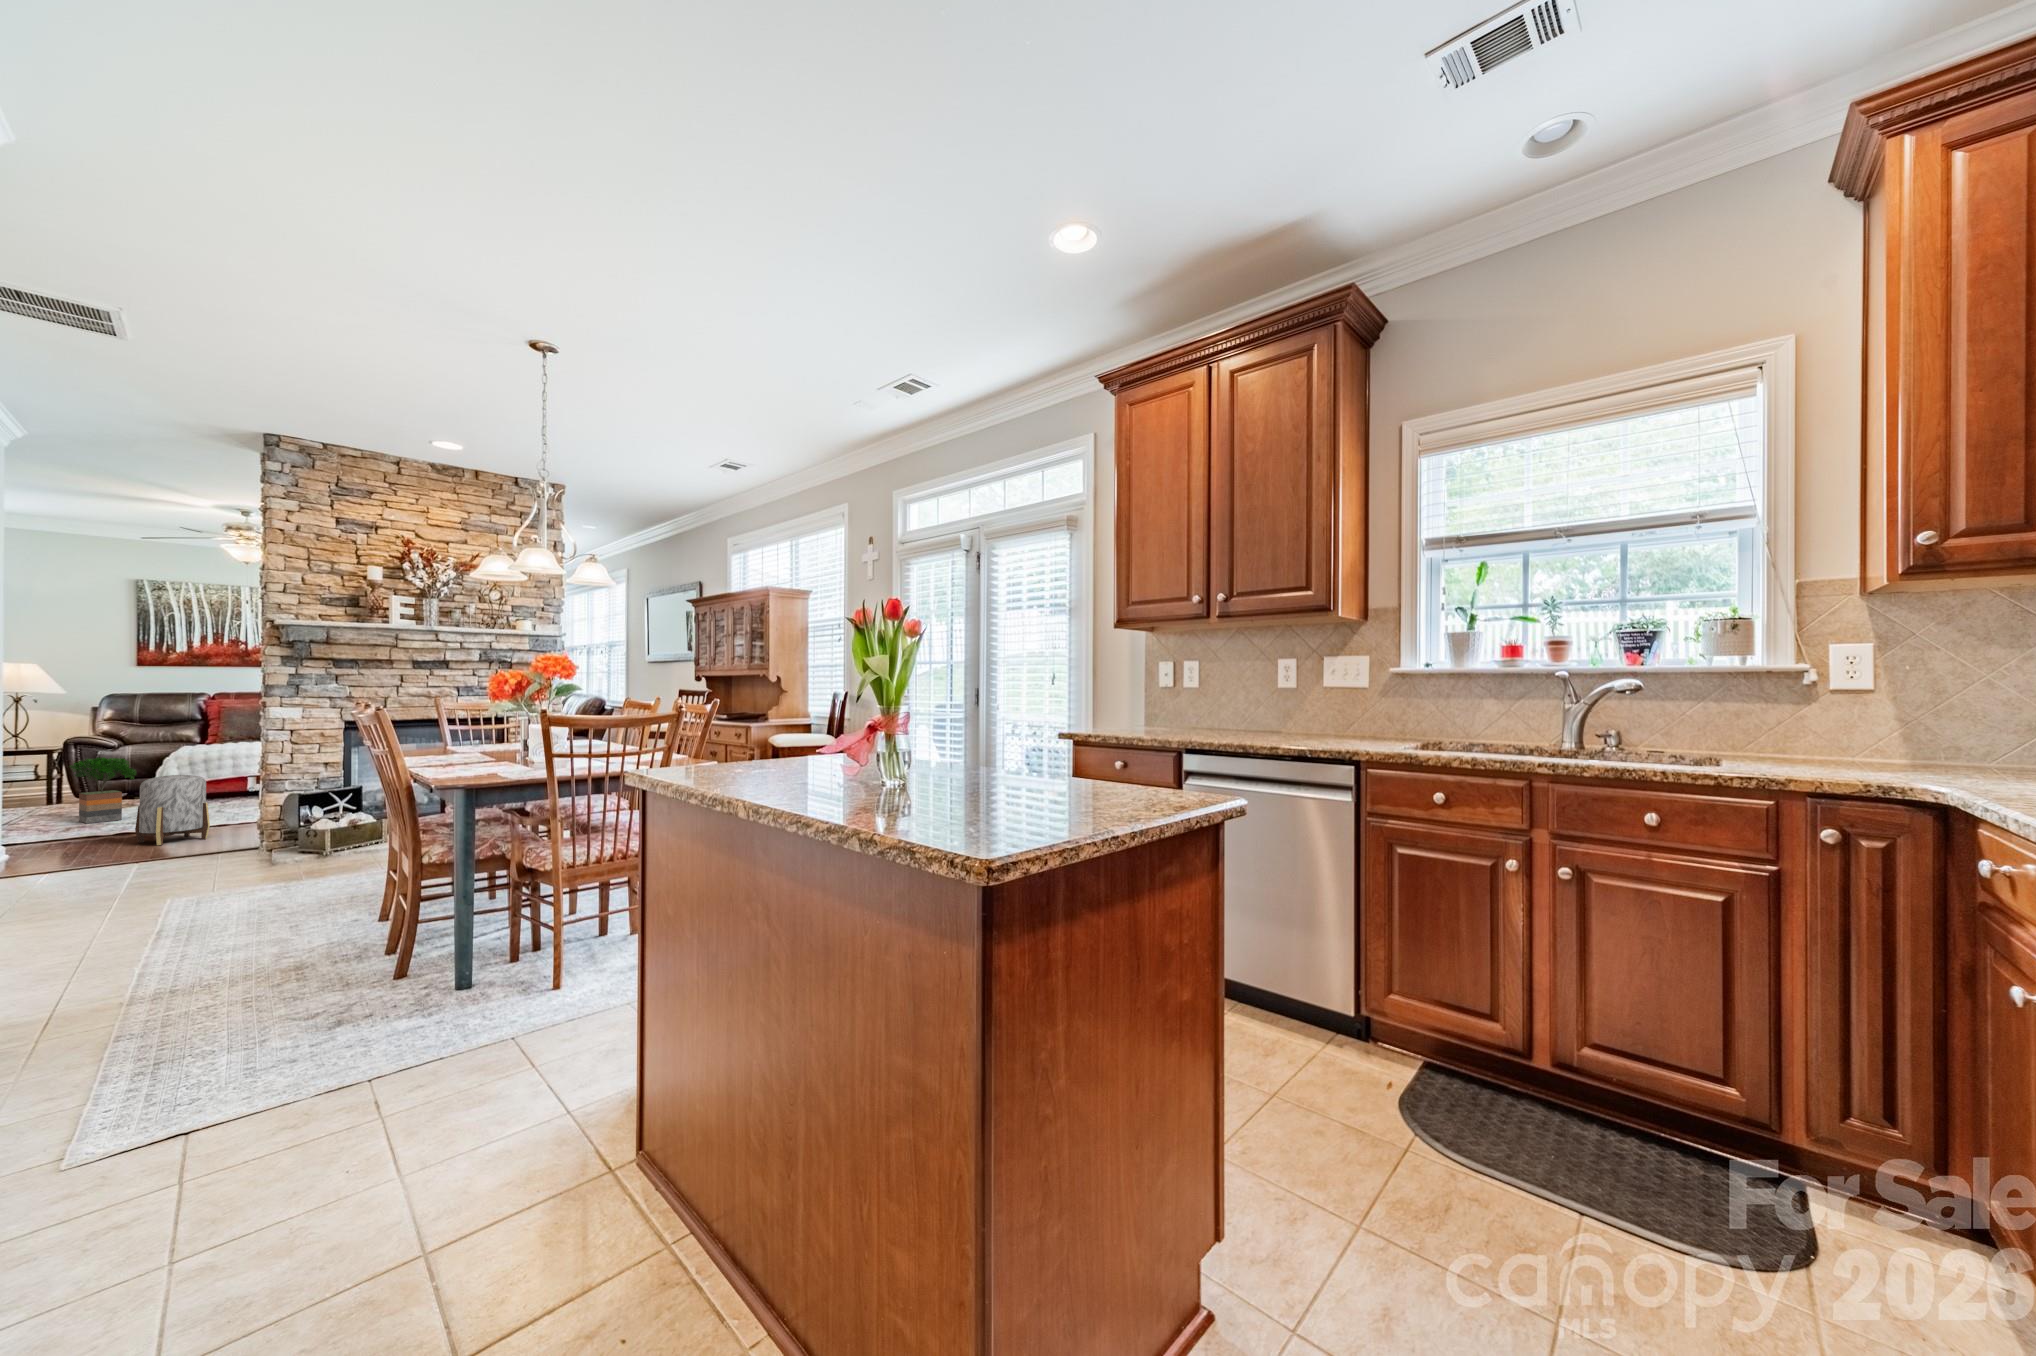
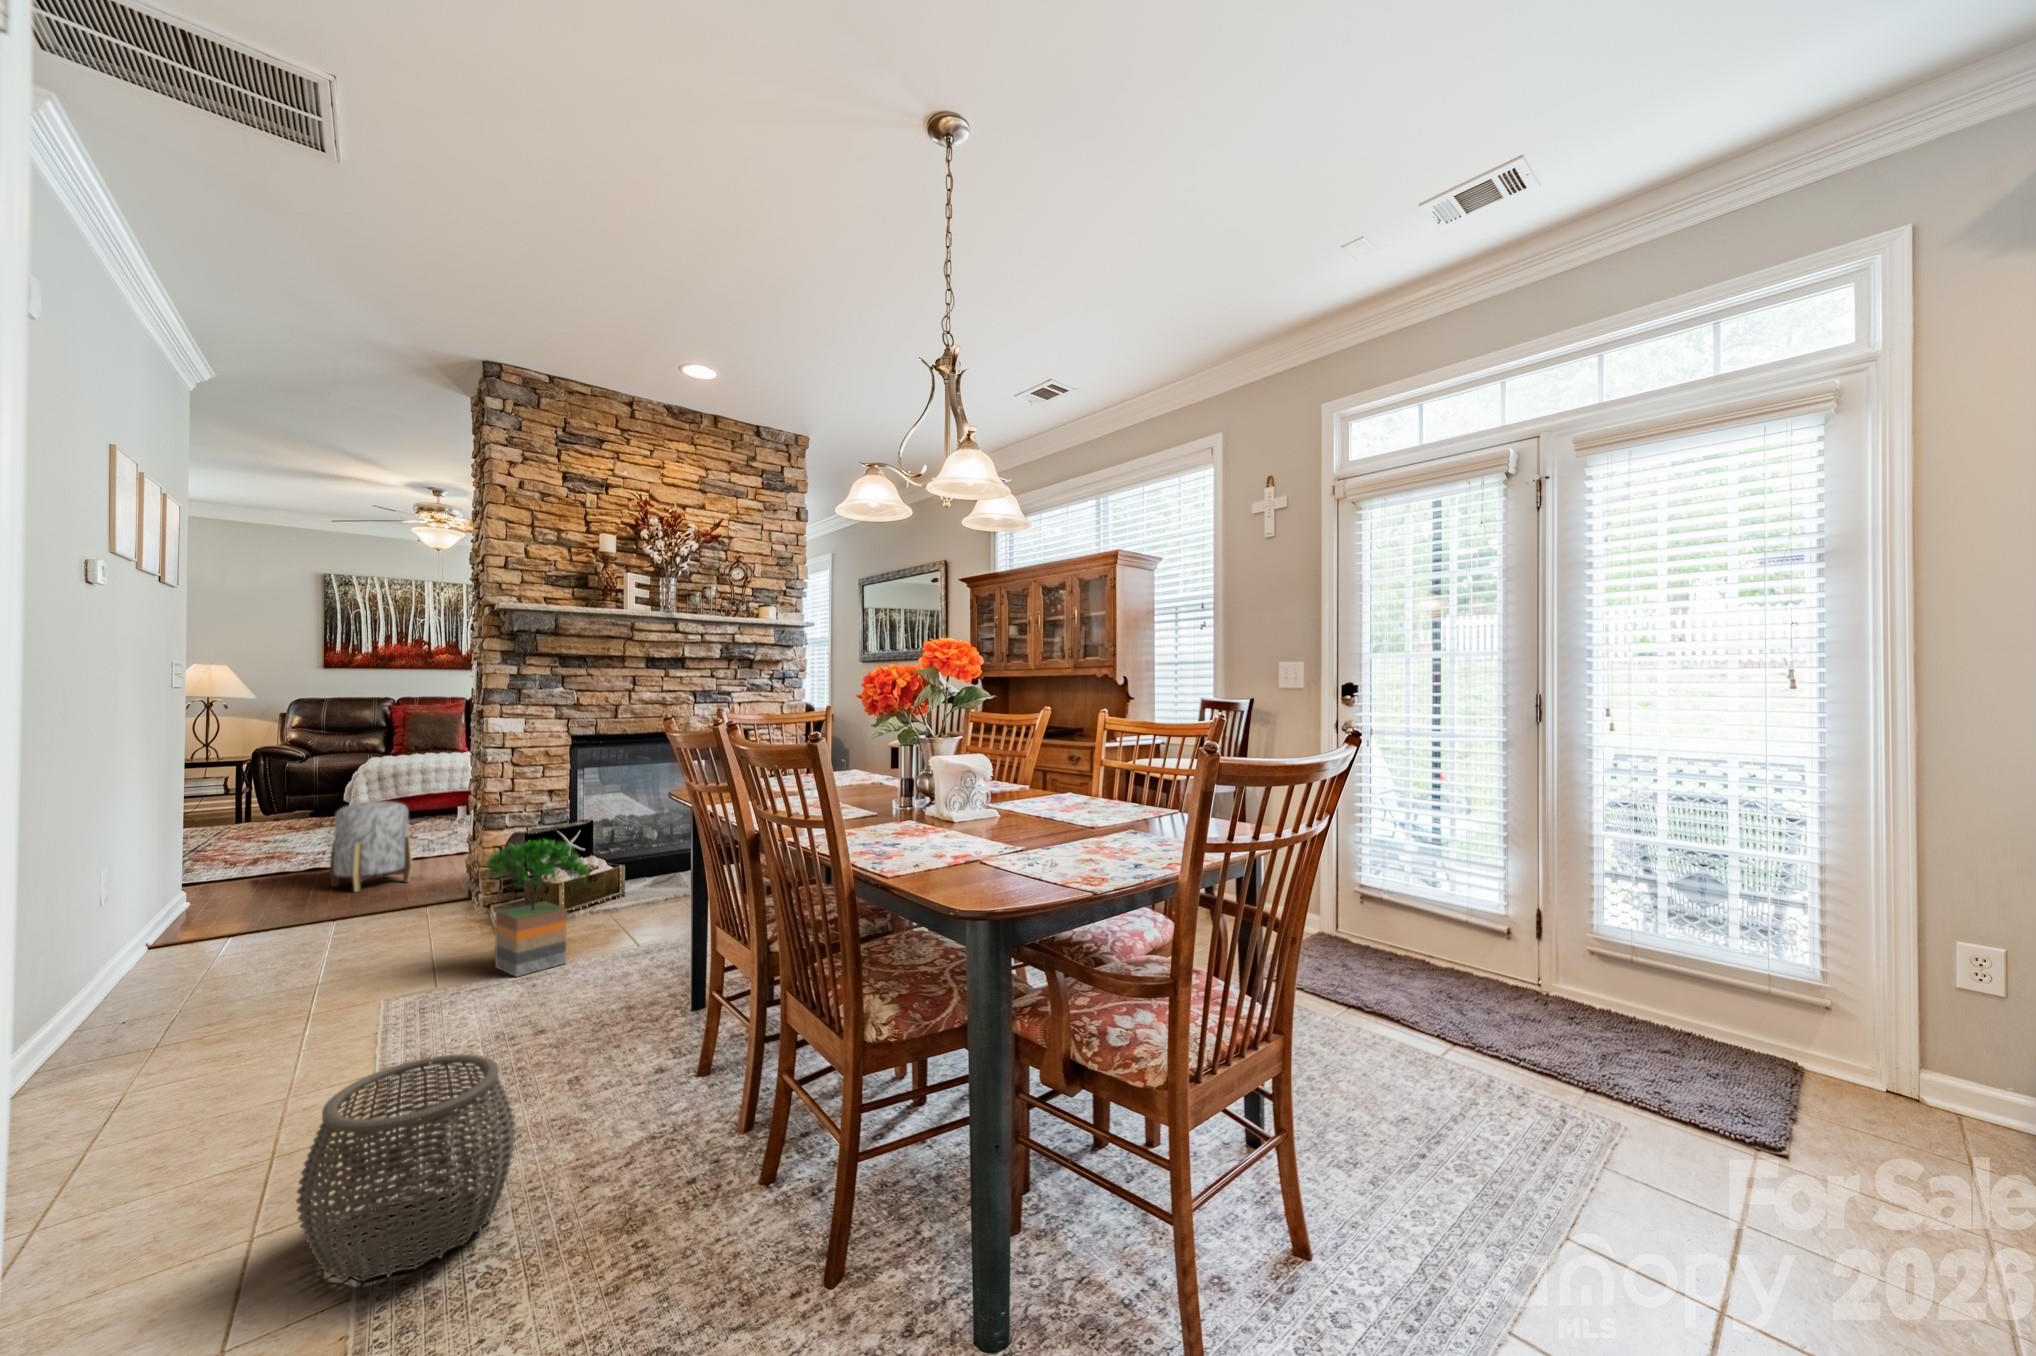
potted tree: present [70,758,136,823] -> present [486,840,588,977]
woven basket: none [97,889,235,991] -> present [296,1054,517,1281]

